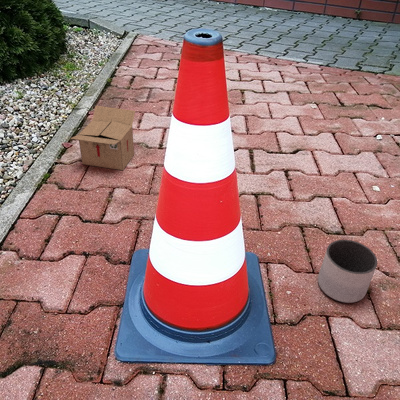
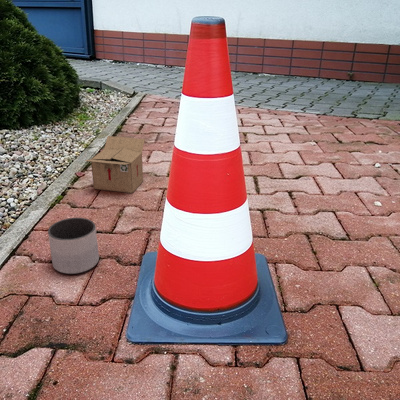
planter: present [318,240,377,303] -> present [48,218,99,274]

